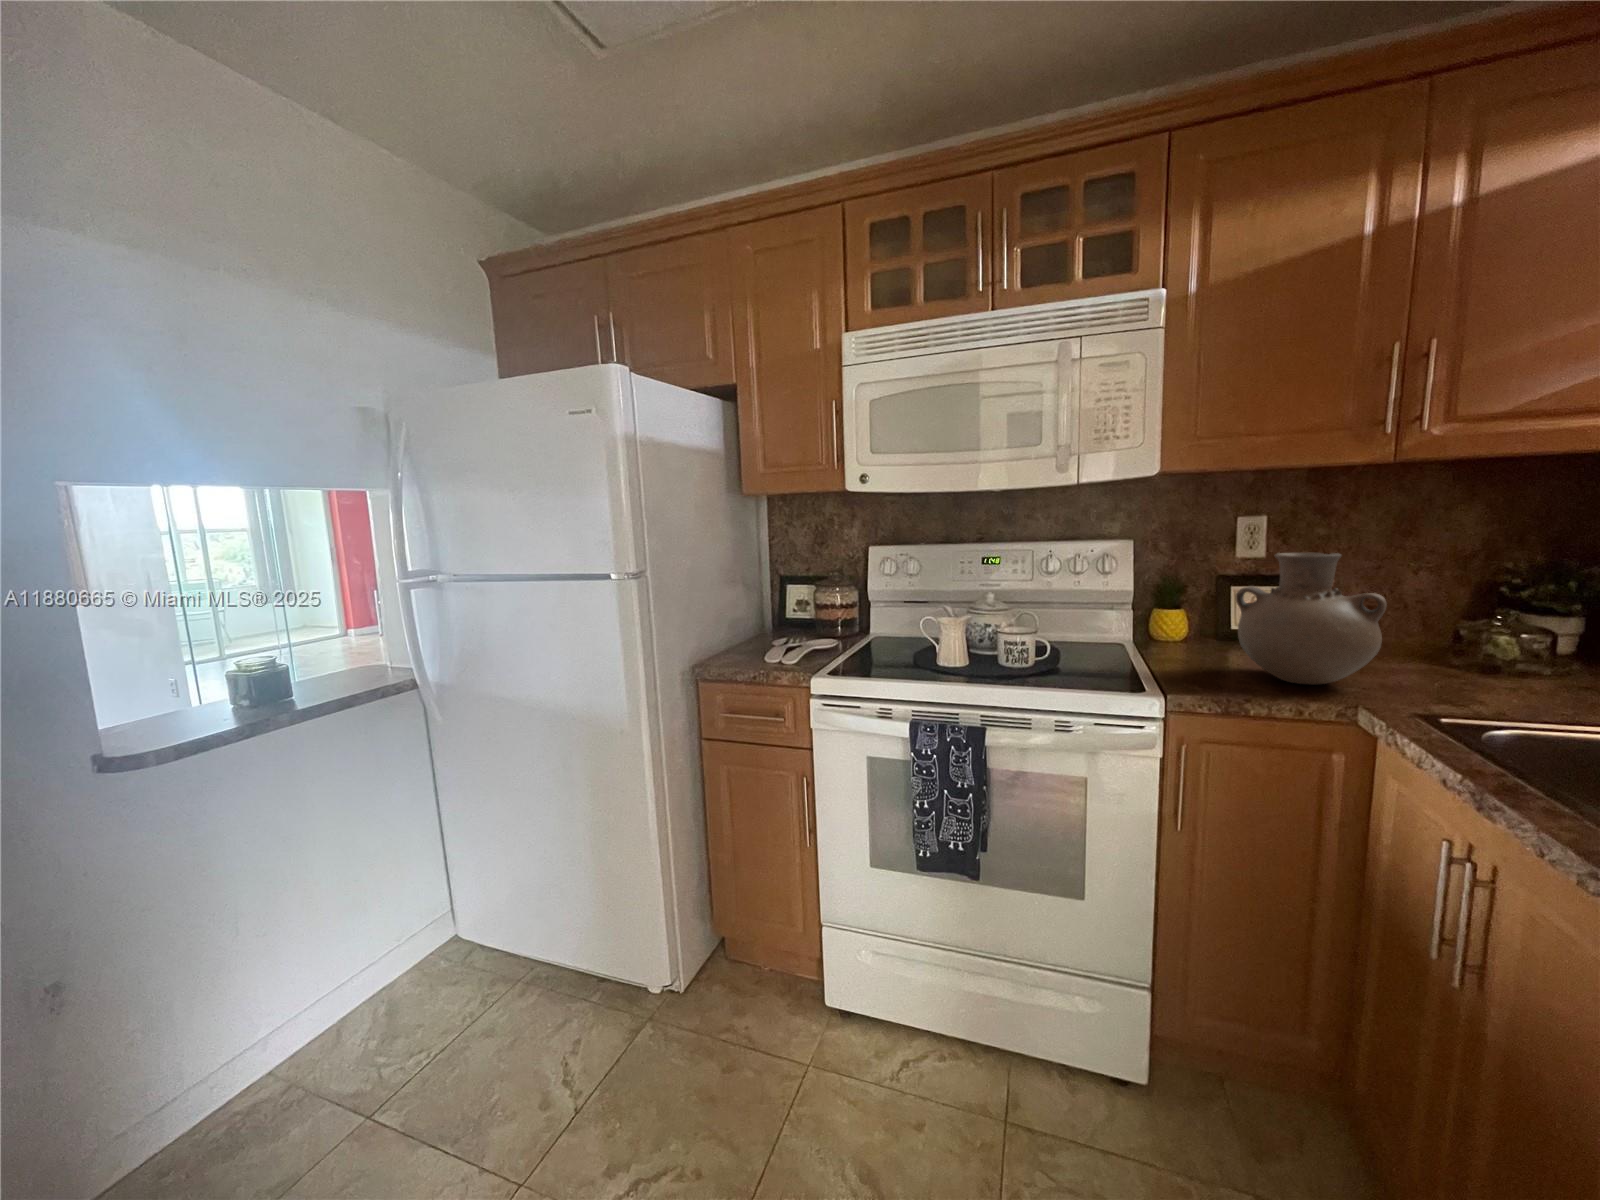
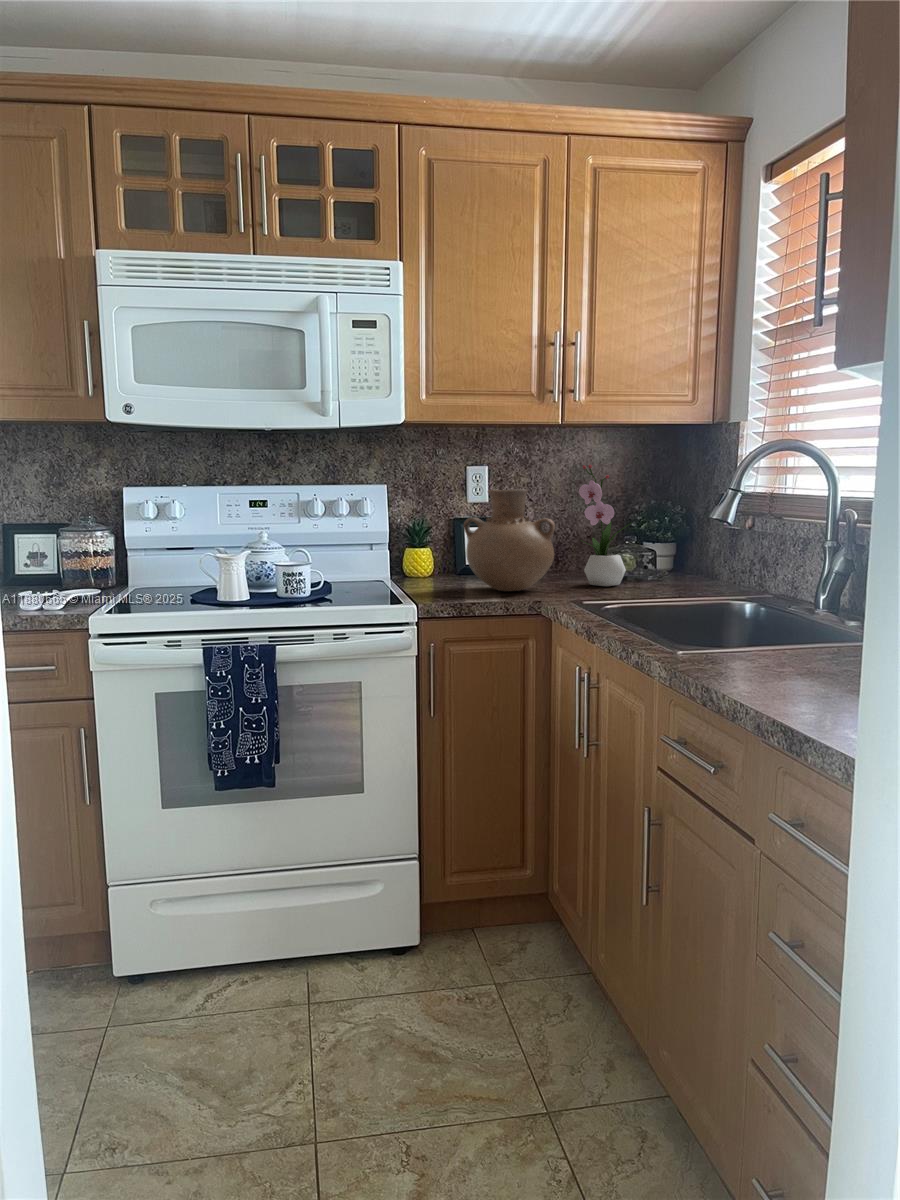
flower arrangement: none [1425,516,1528,686] -> present [579,465,631,586]

